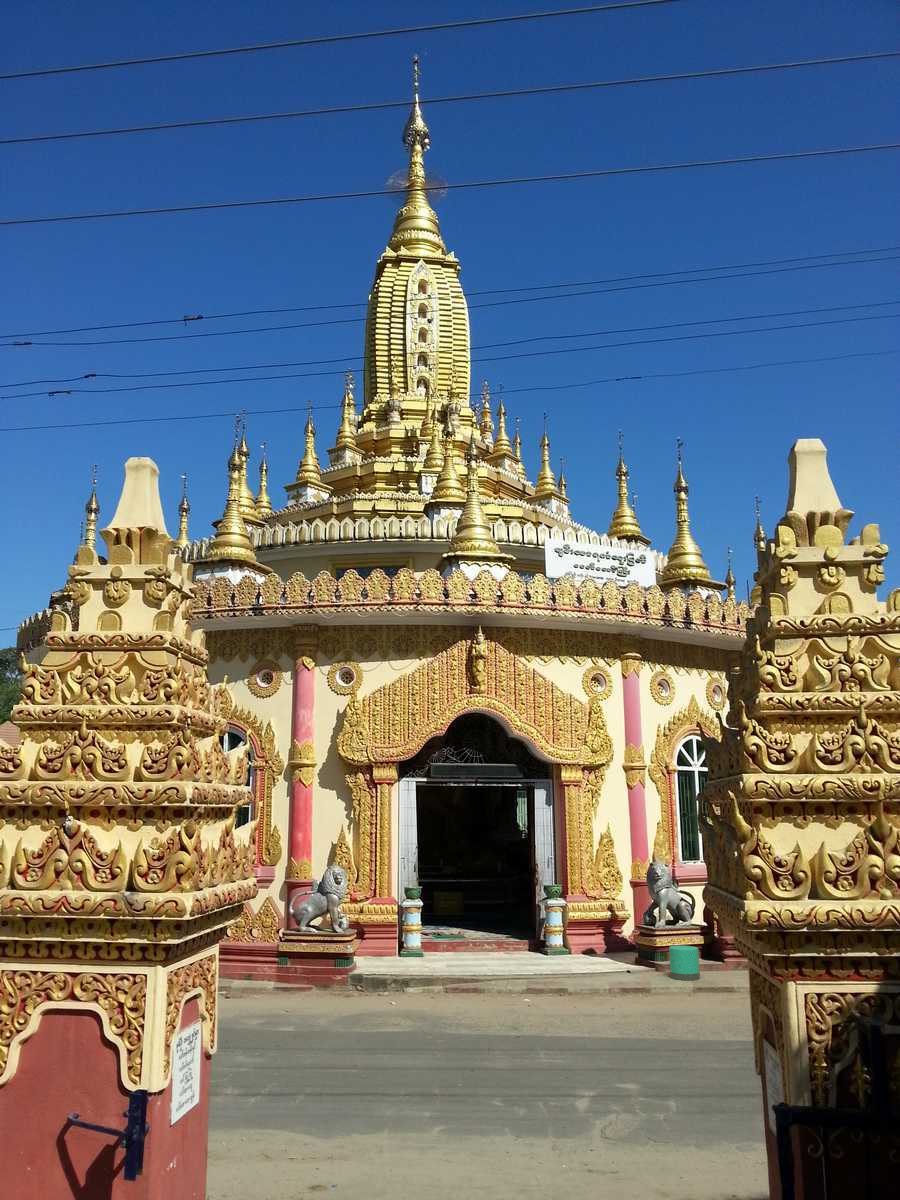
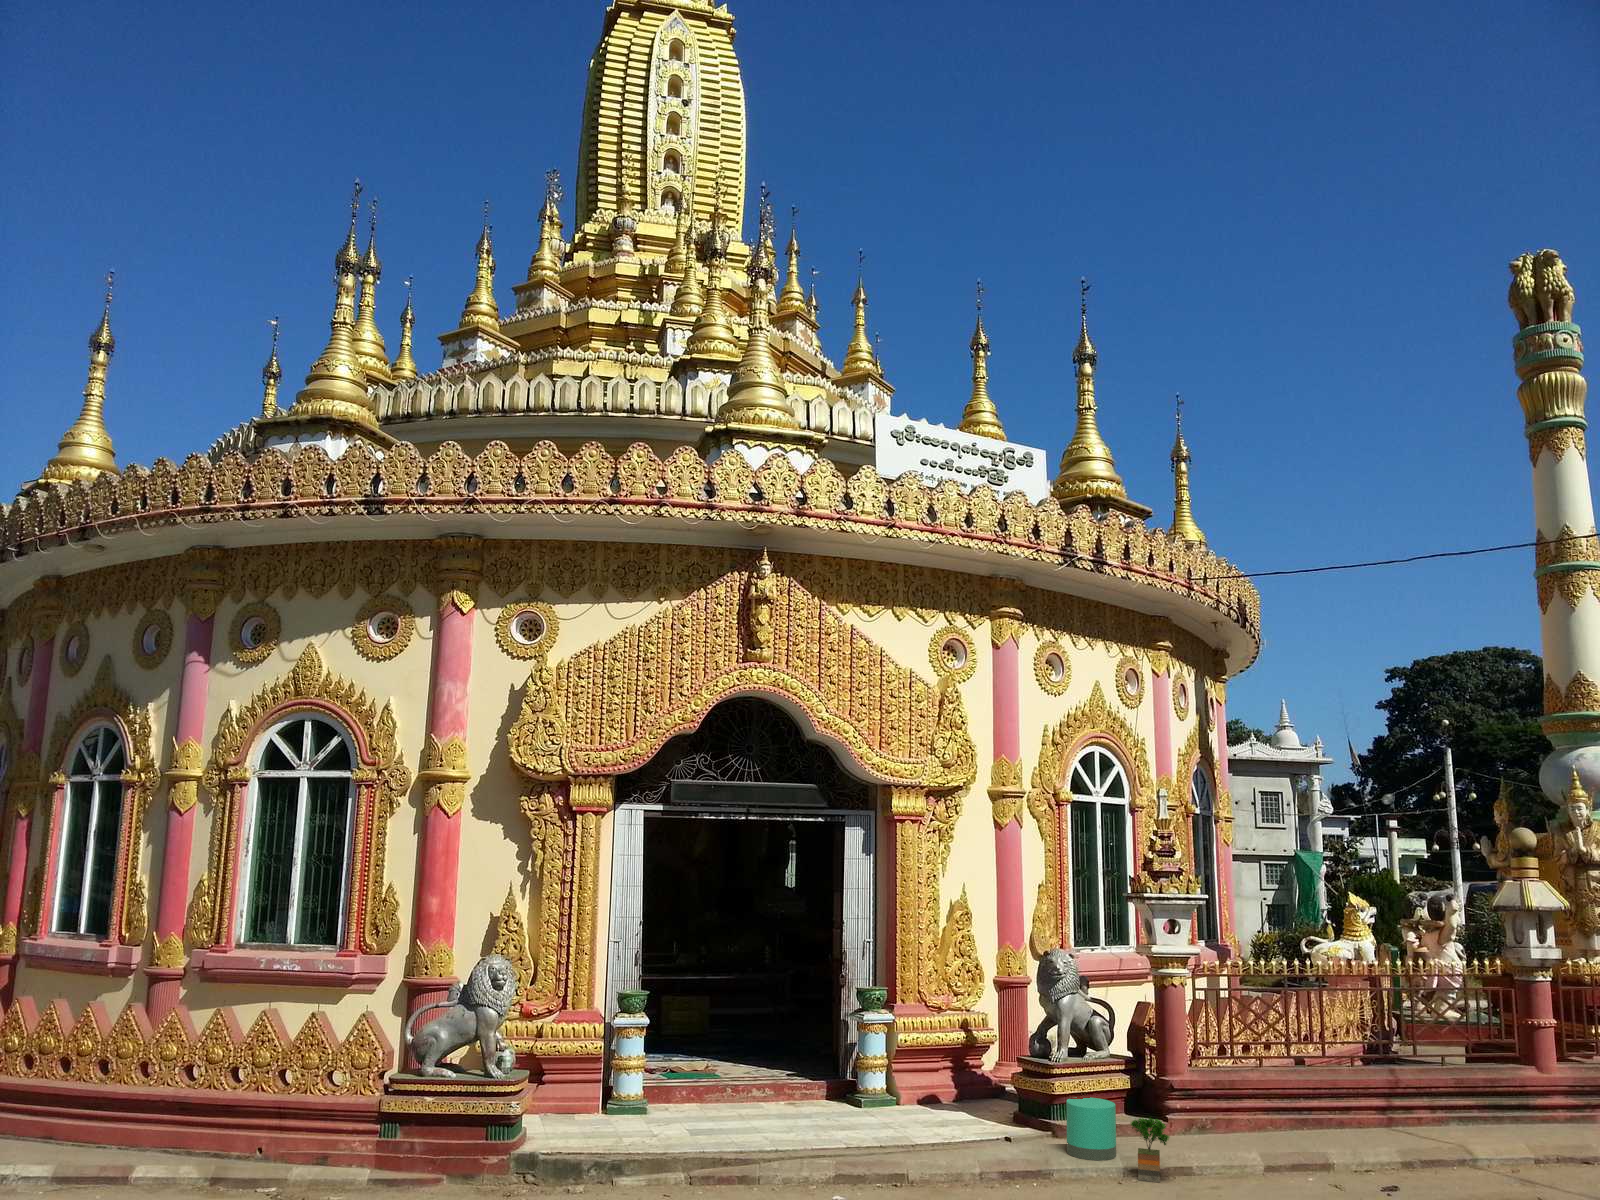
potted tree: none [702,952,726,989] -> present [1131,1117,1169,1182]

